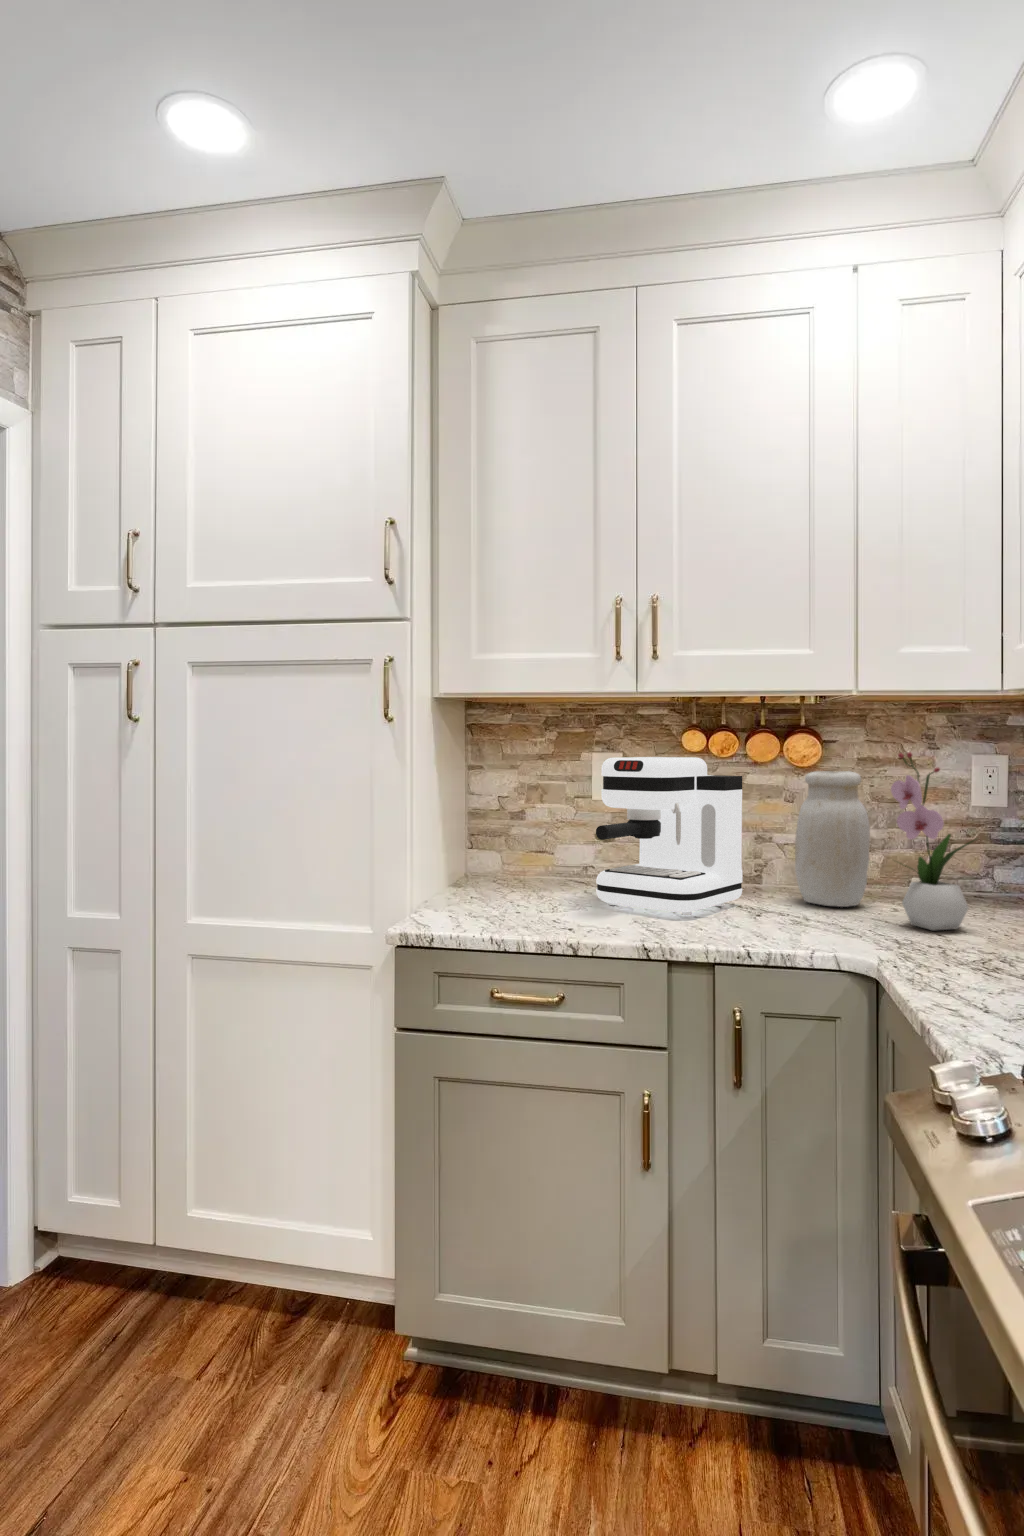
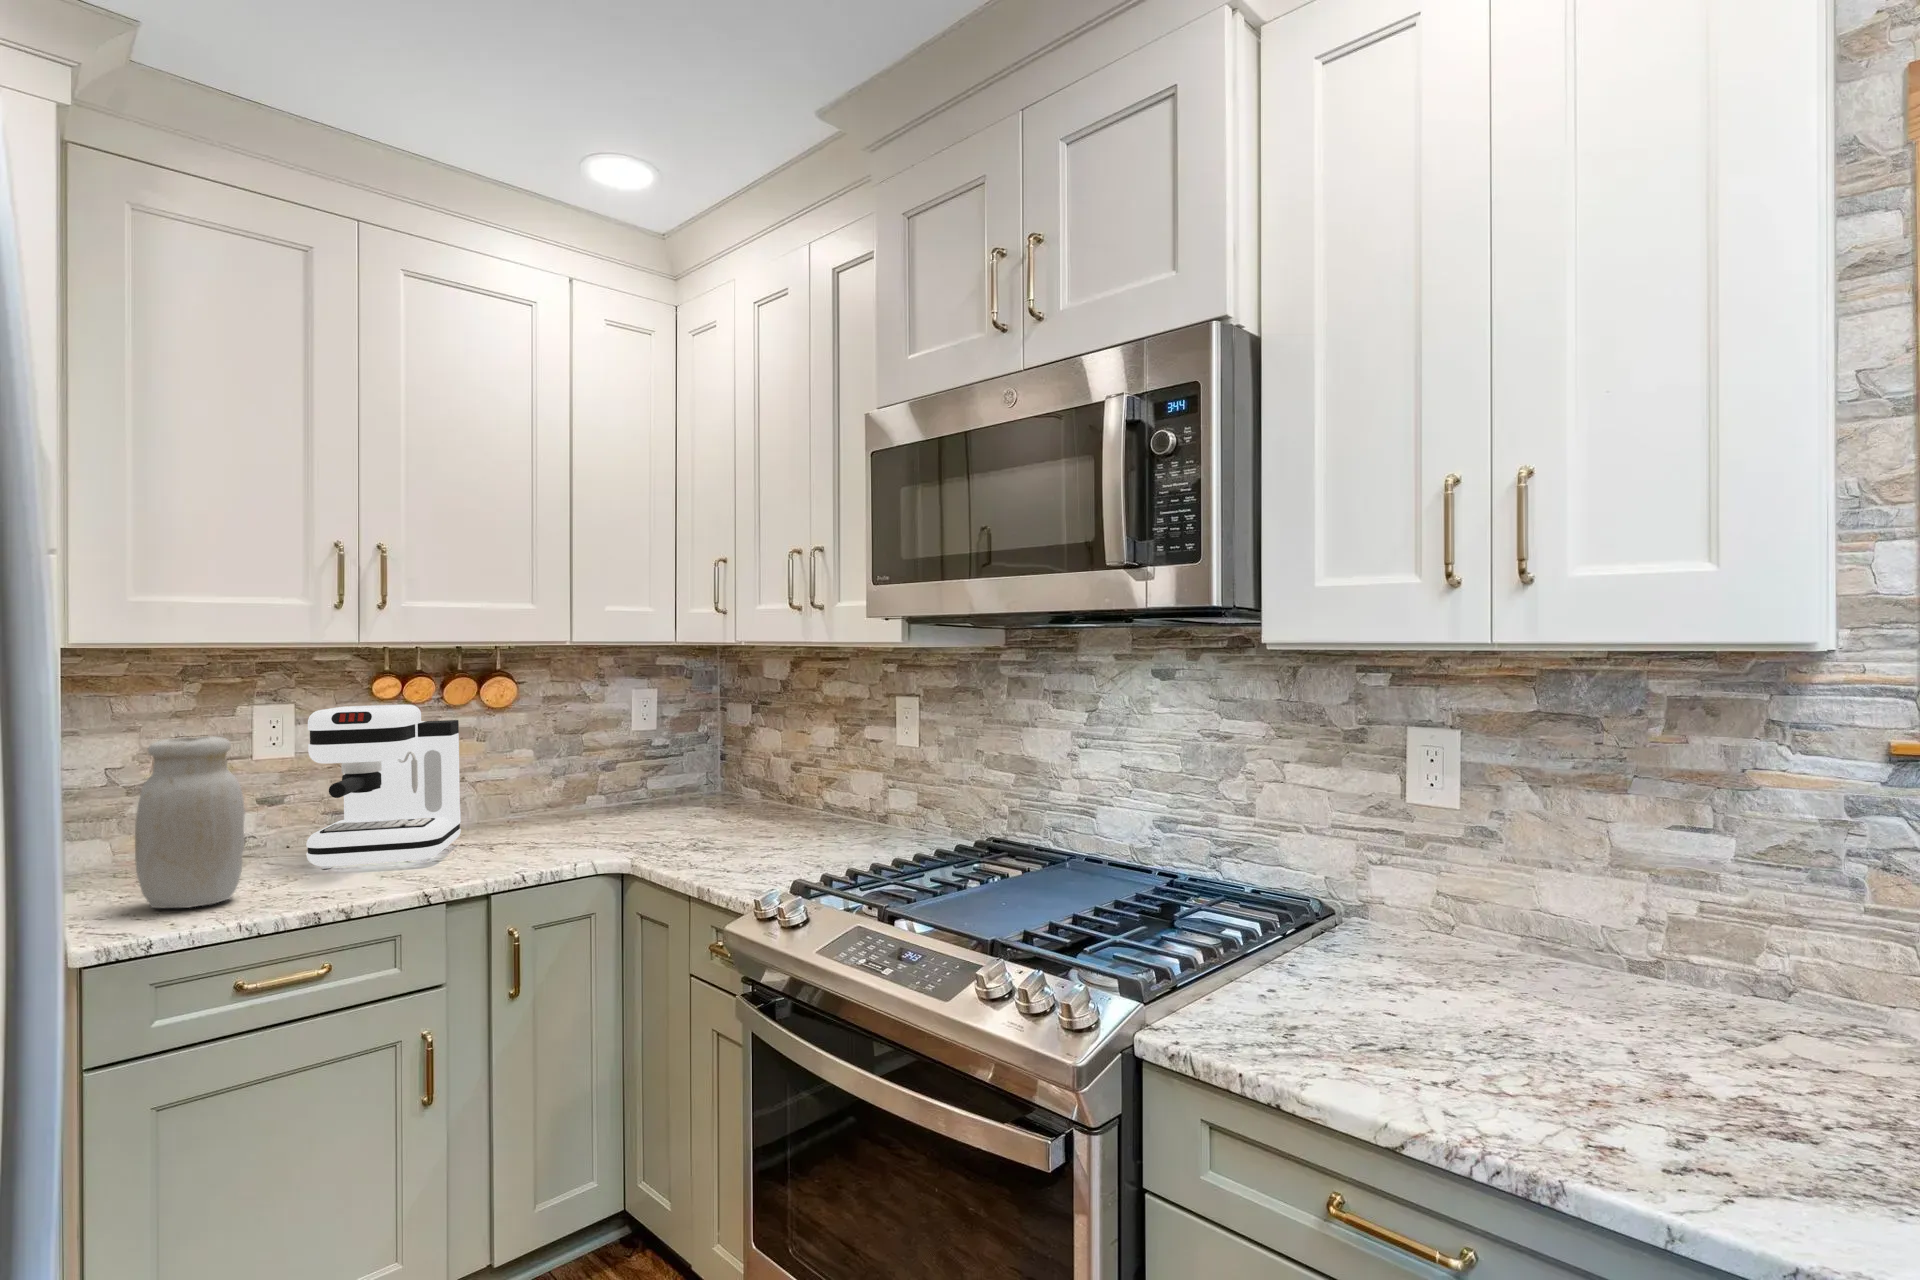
flower arrangement: present [891,752,976,930] -> none [603,691,669,835]
jar: present [795,771,870,907] -> present [135,736,245,908]

